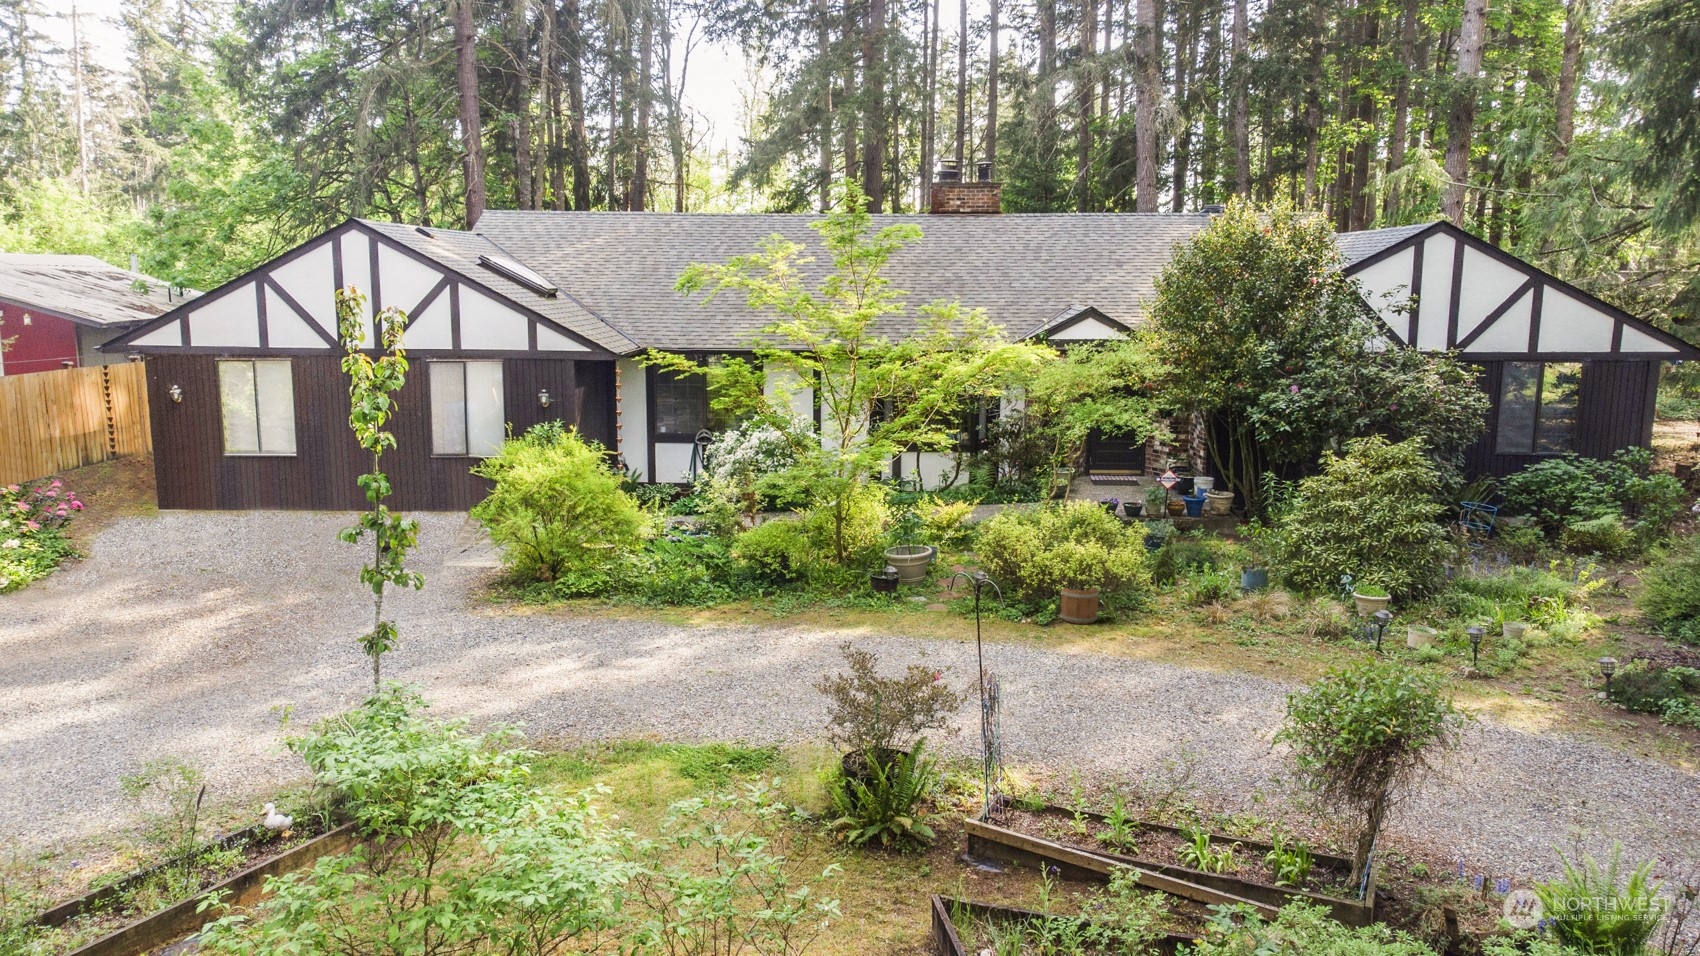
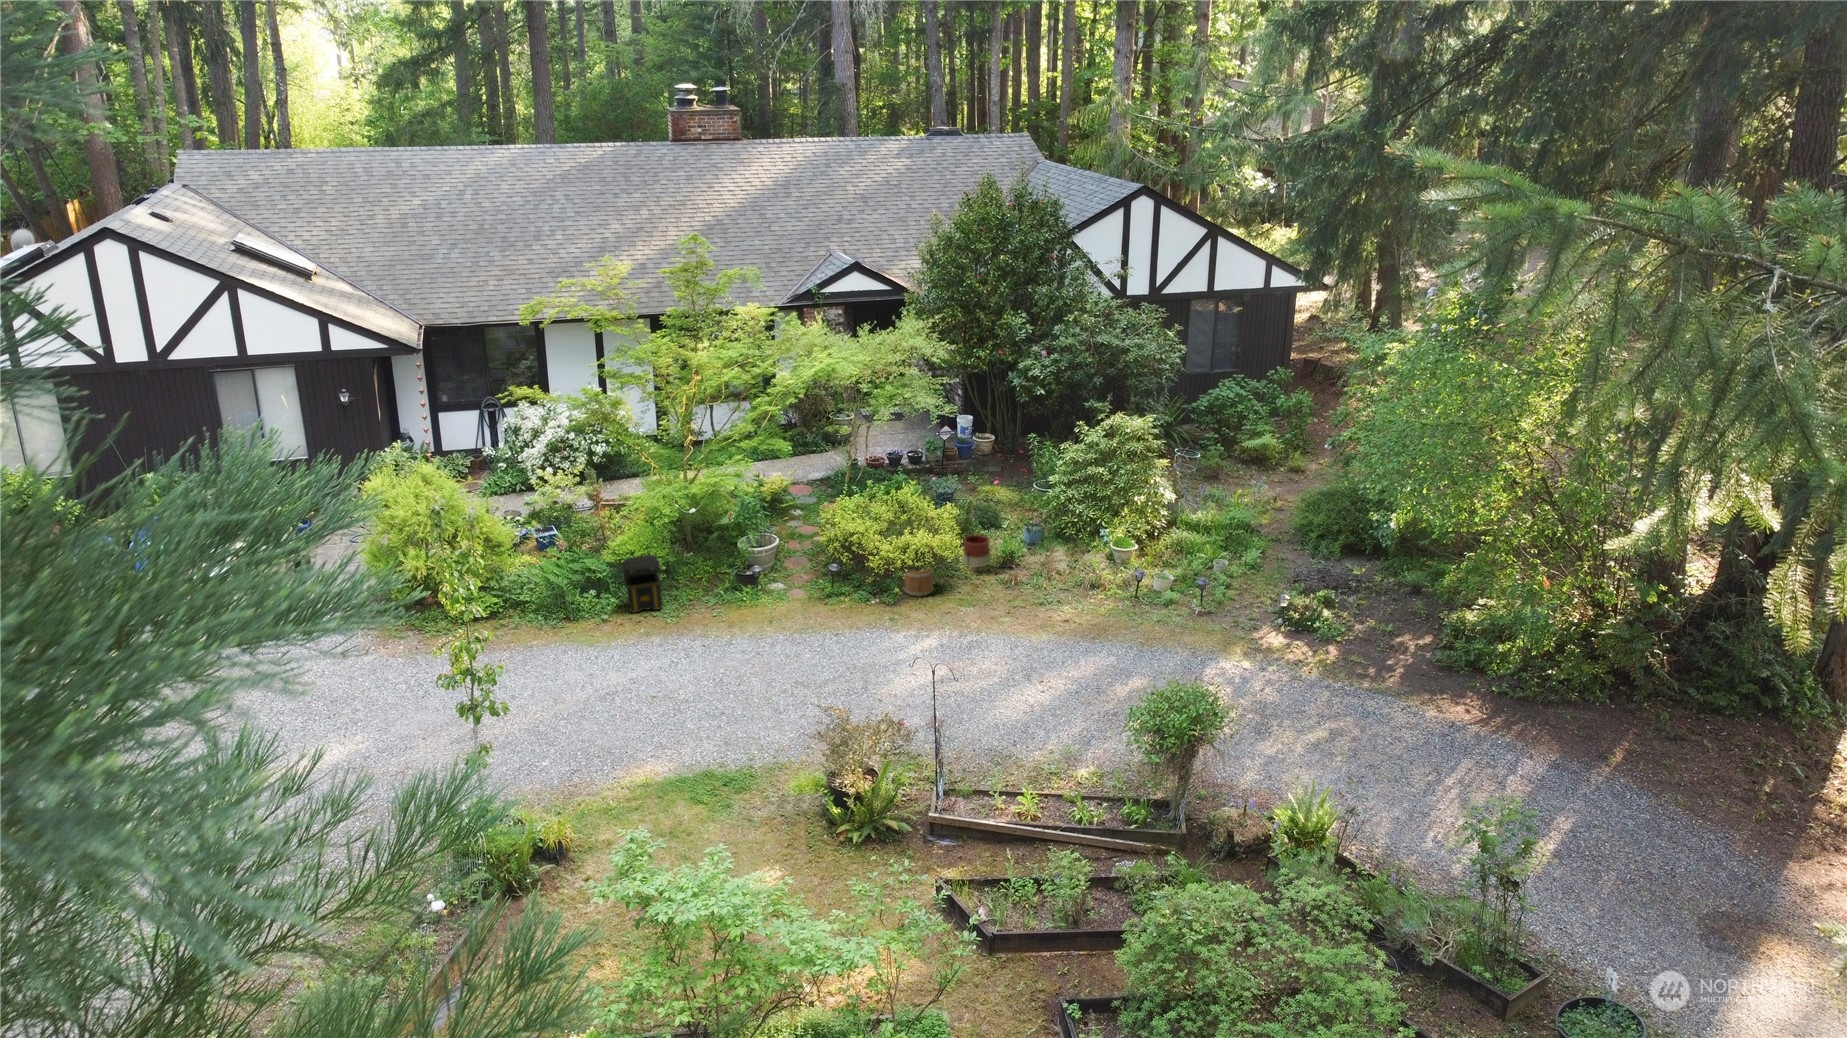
toolbox: none [743,540,785,600] -> present [623,555,663,613]
planter: none [1145,565,1180,614] -> present [963,535,990,567]

